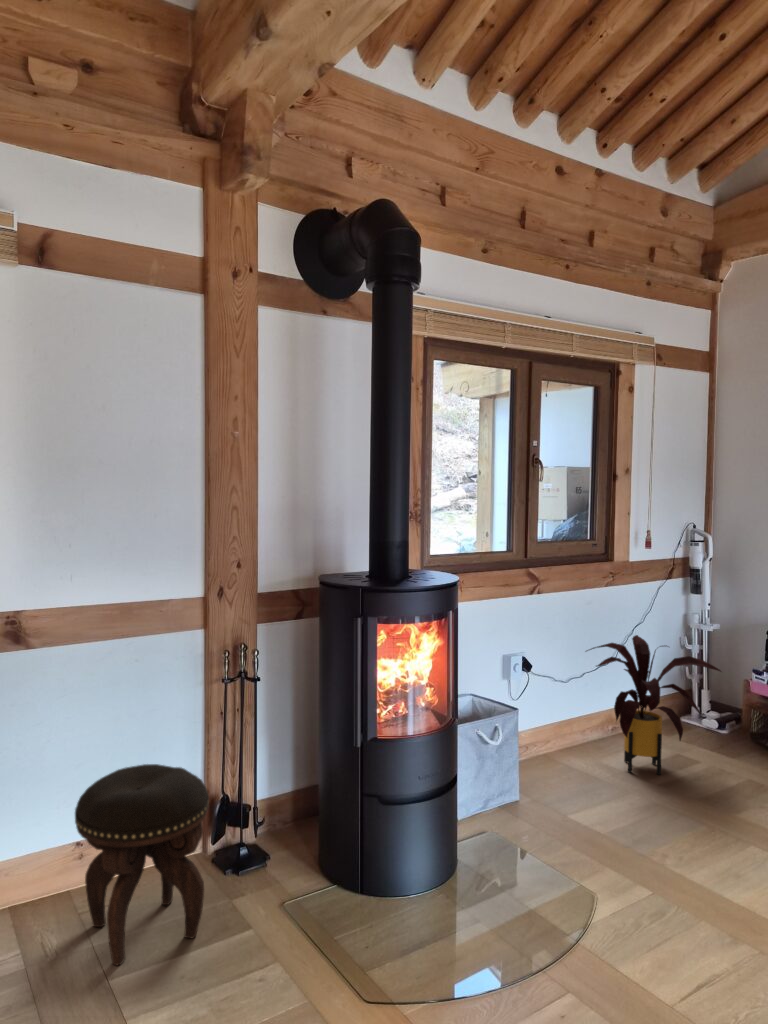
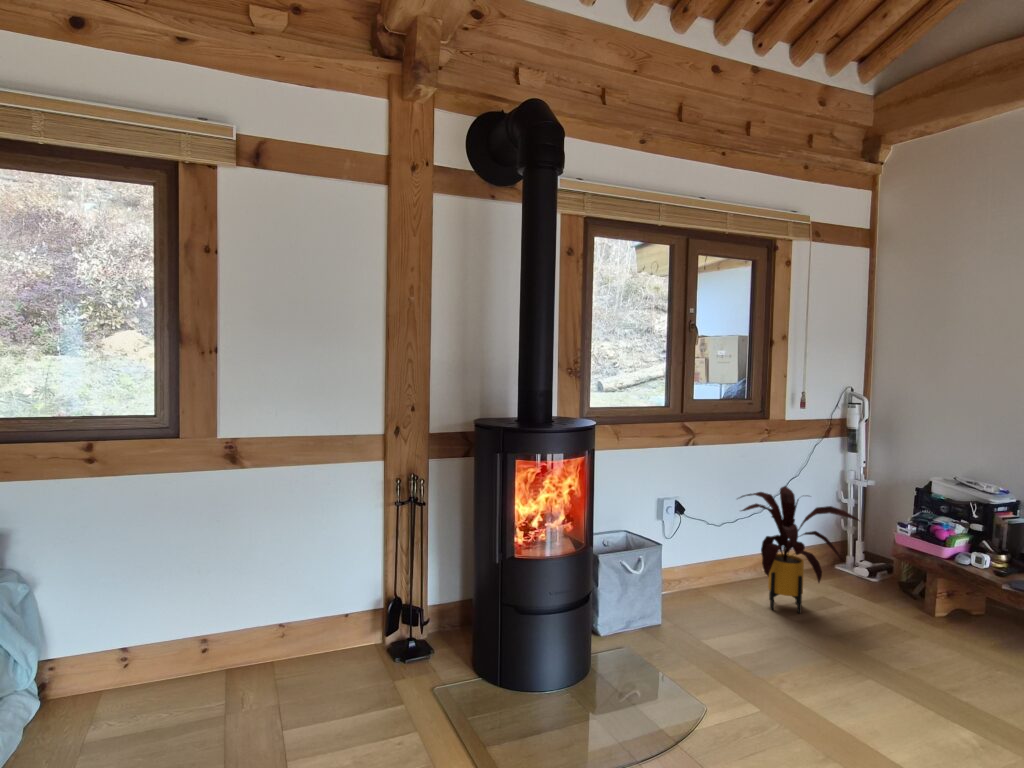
footstool: present [75,764,209,965] -> none [266,565,373,721]

